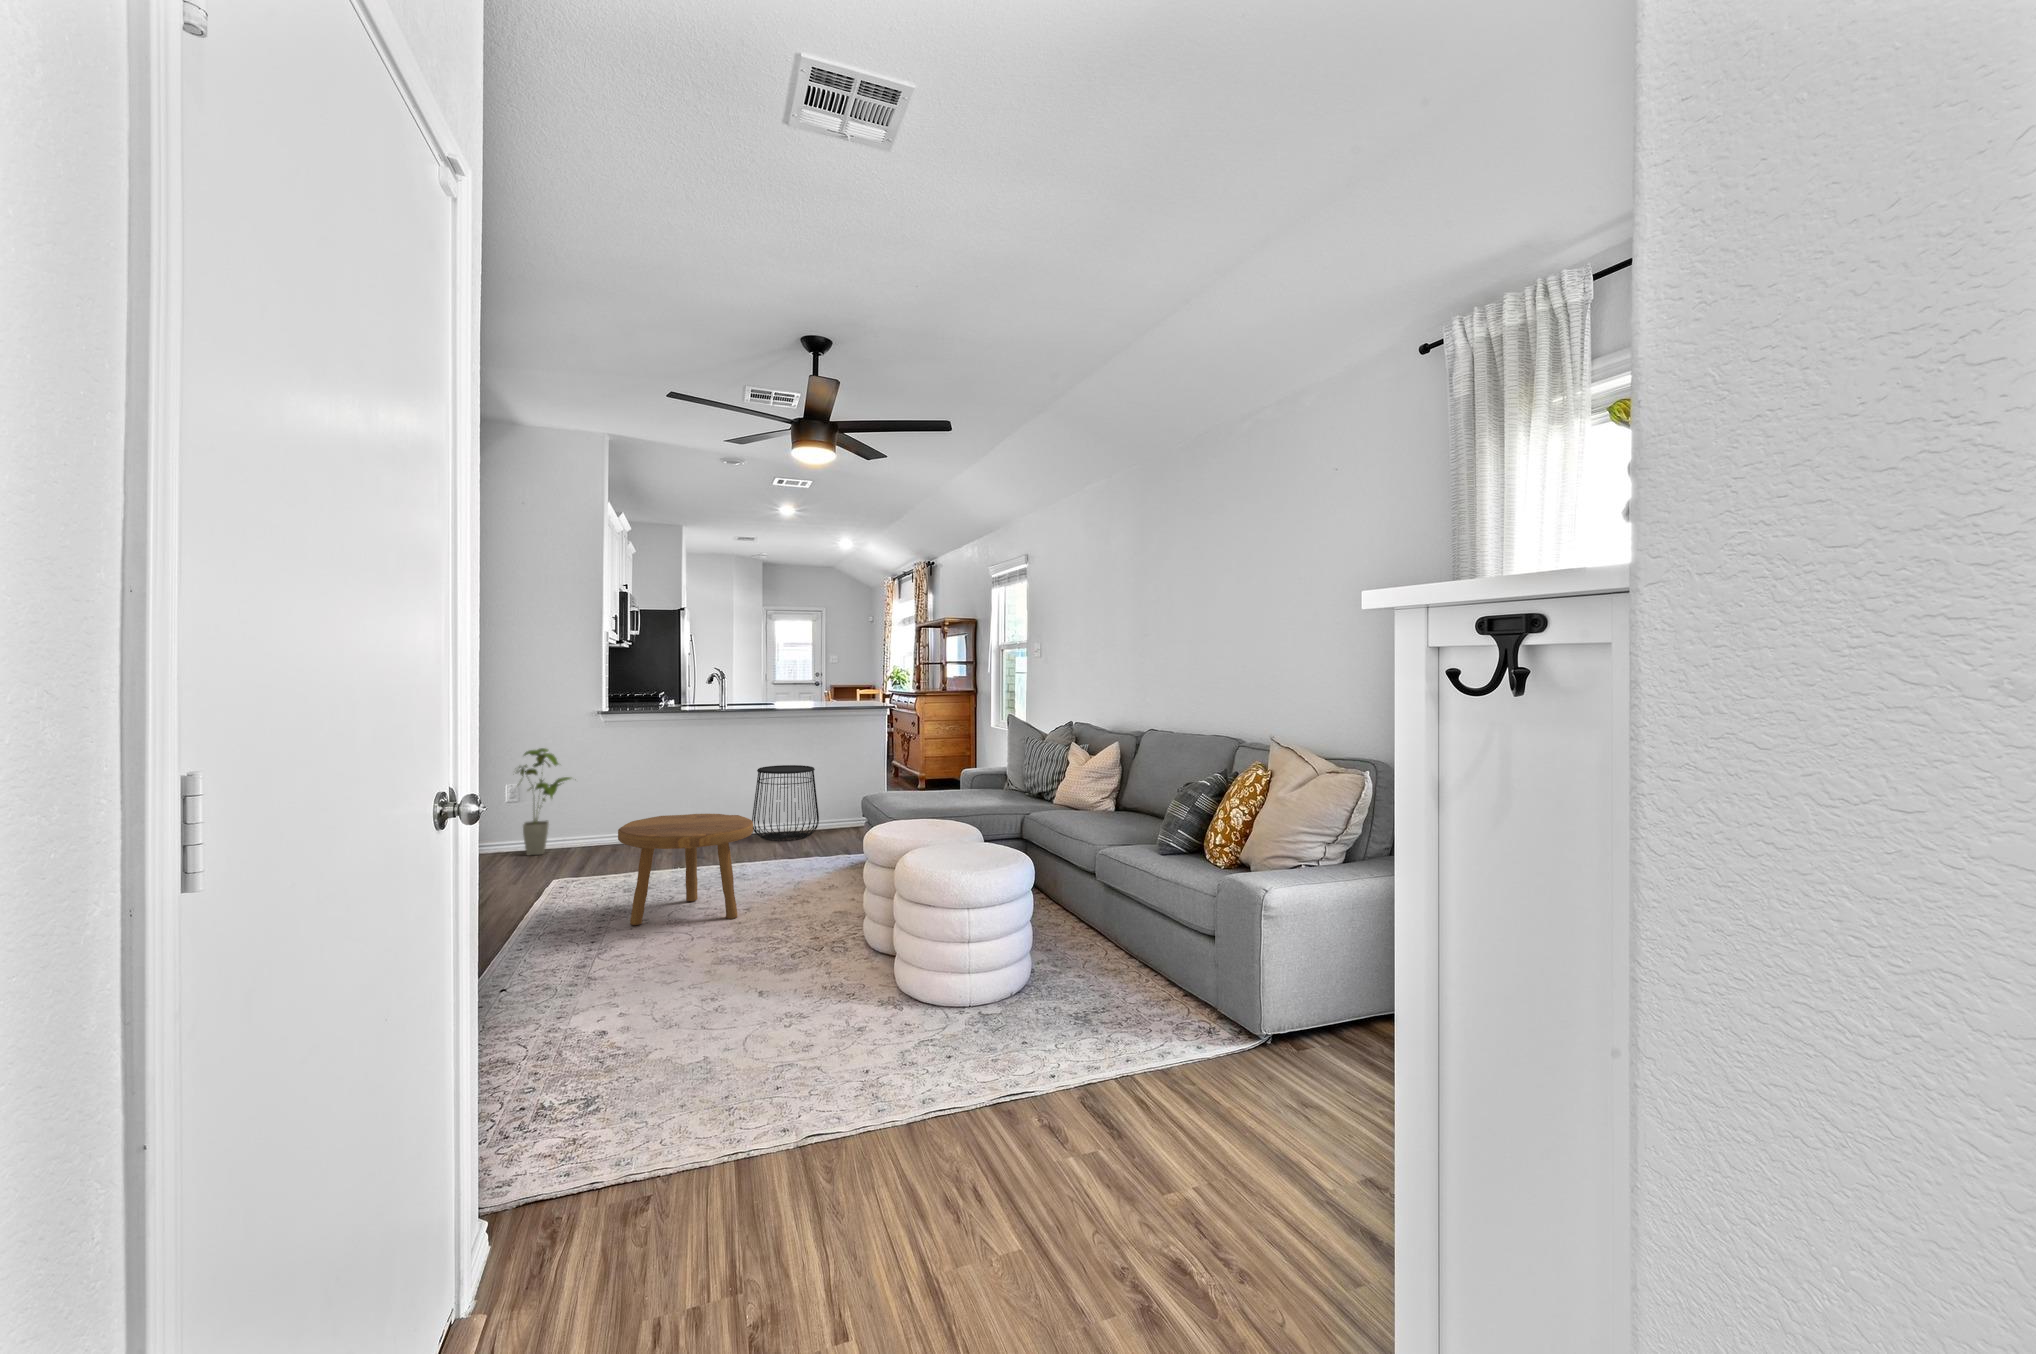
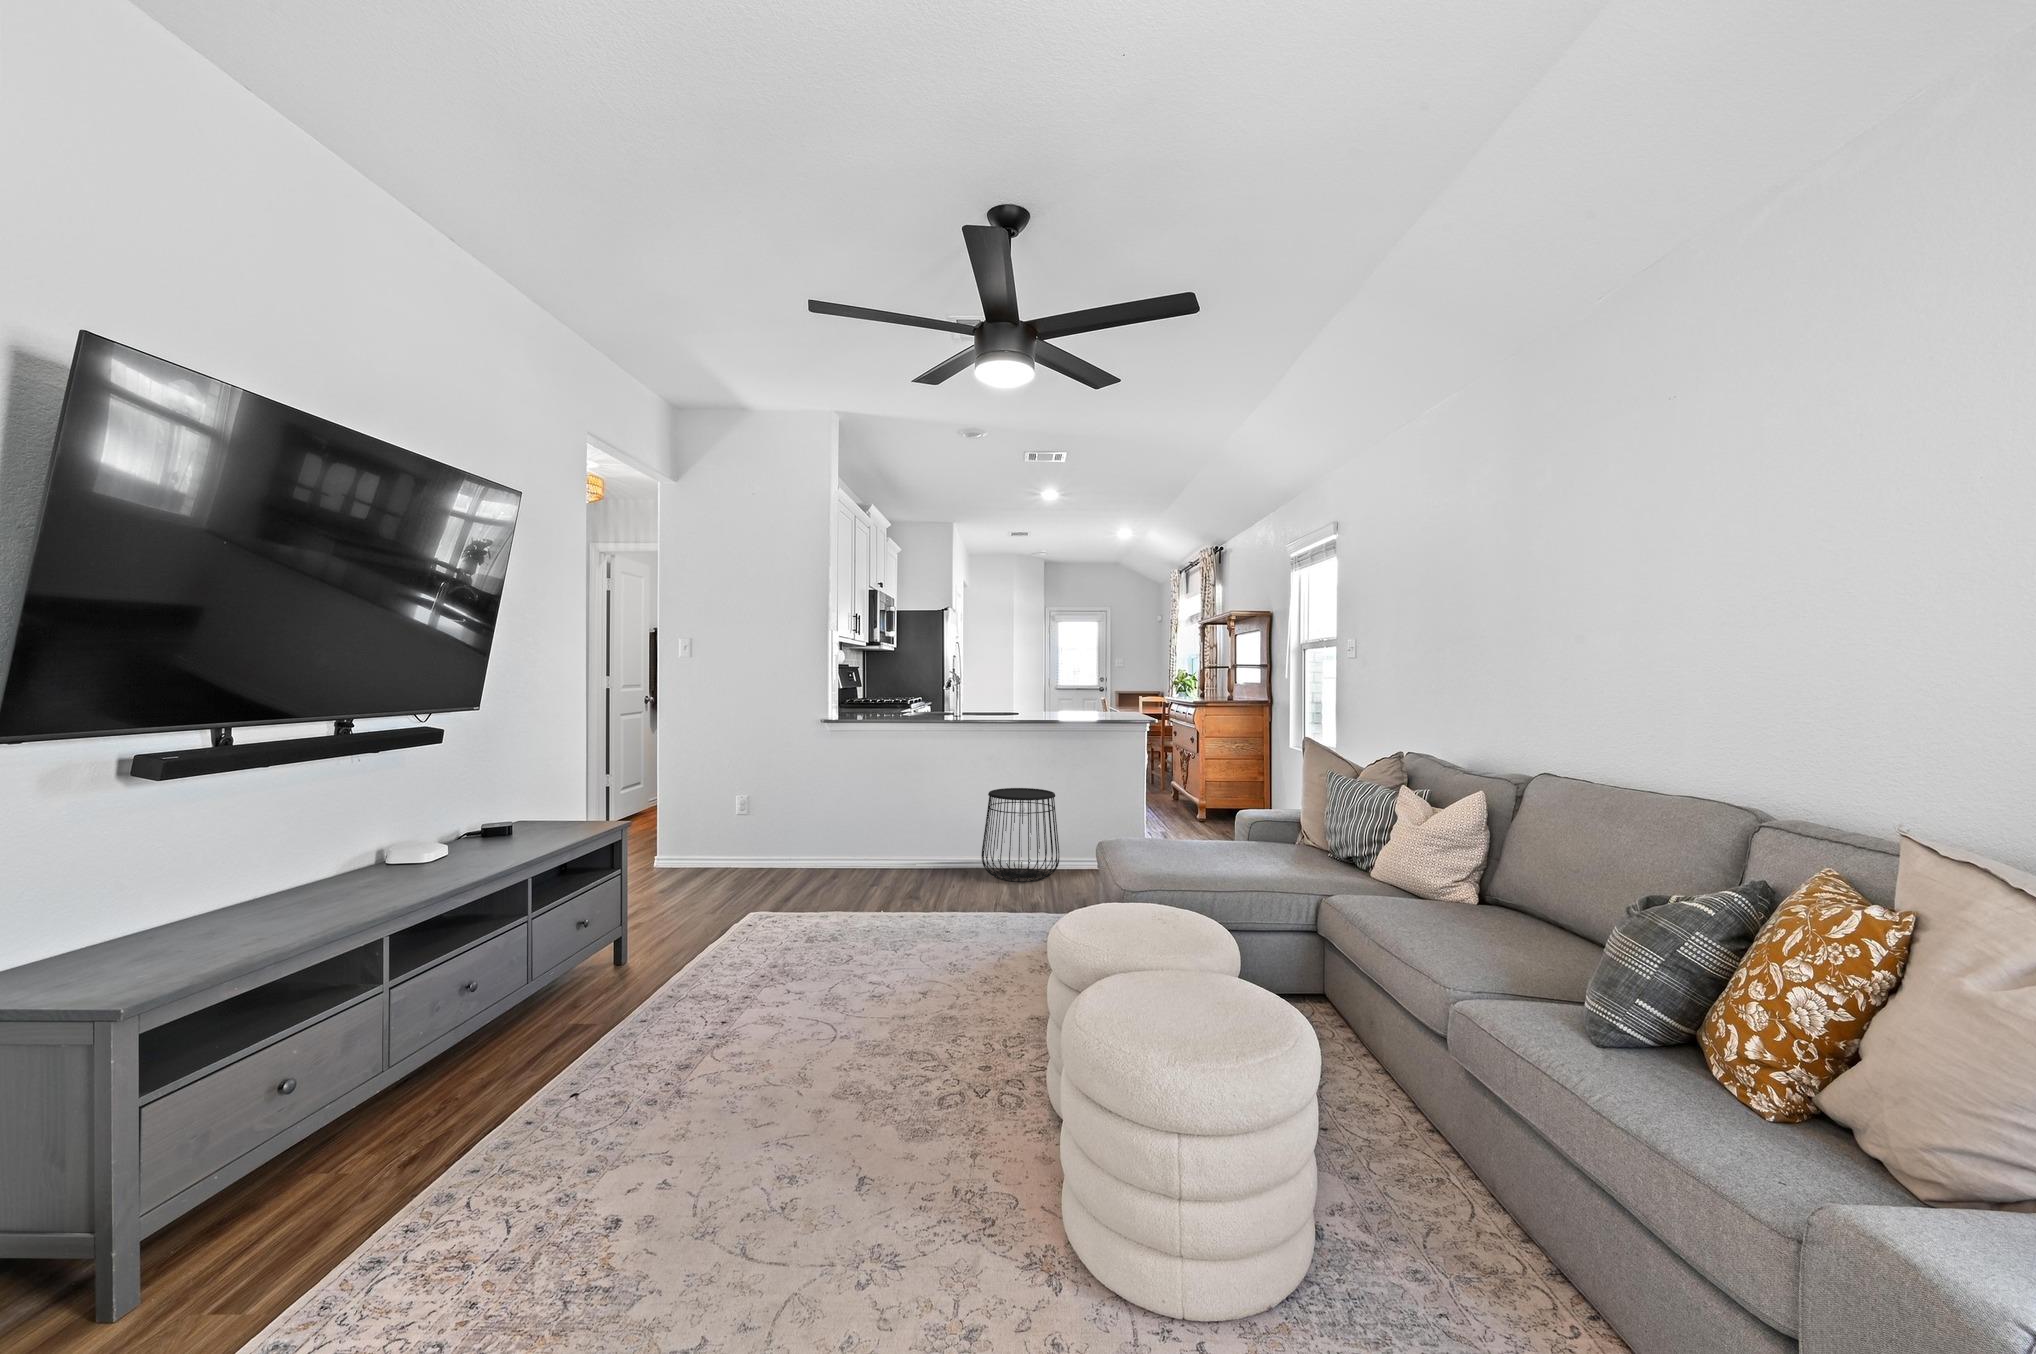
house plant: present [517,748,571,856] -> none [732,757,798,875]
footstool: present [618,814,753,925] -> none [764,857,933,1011]

